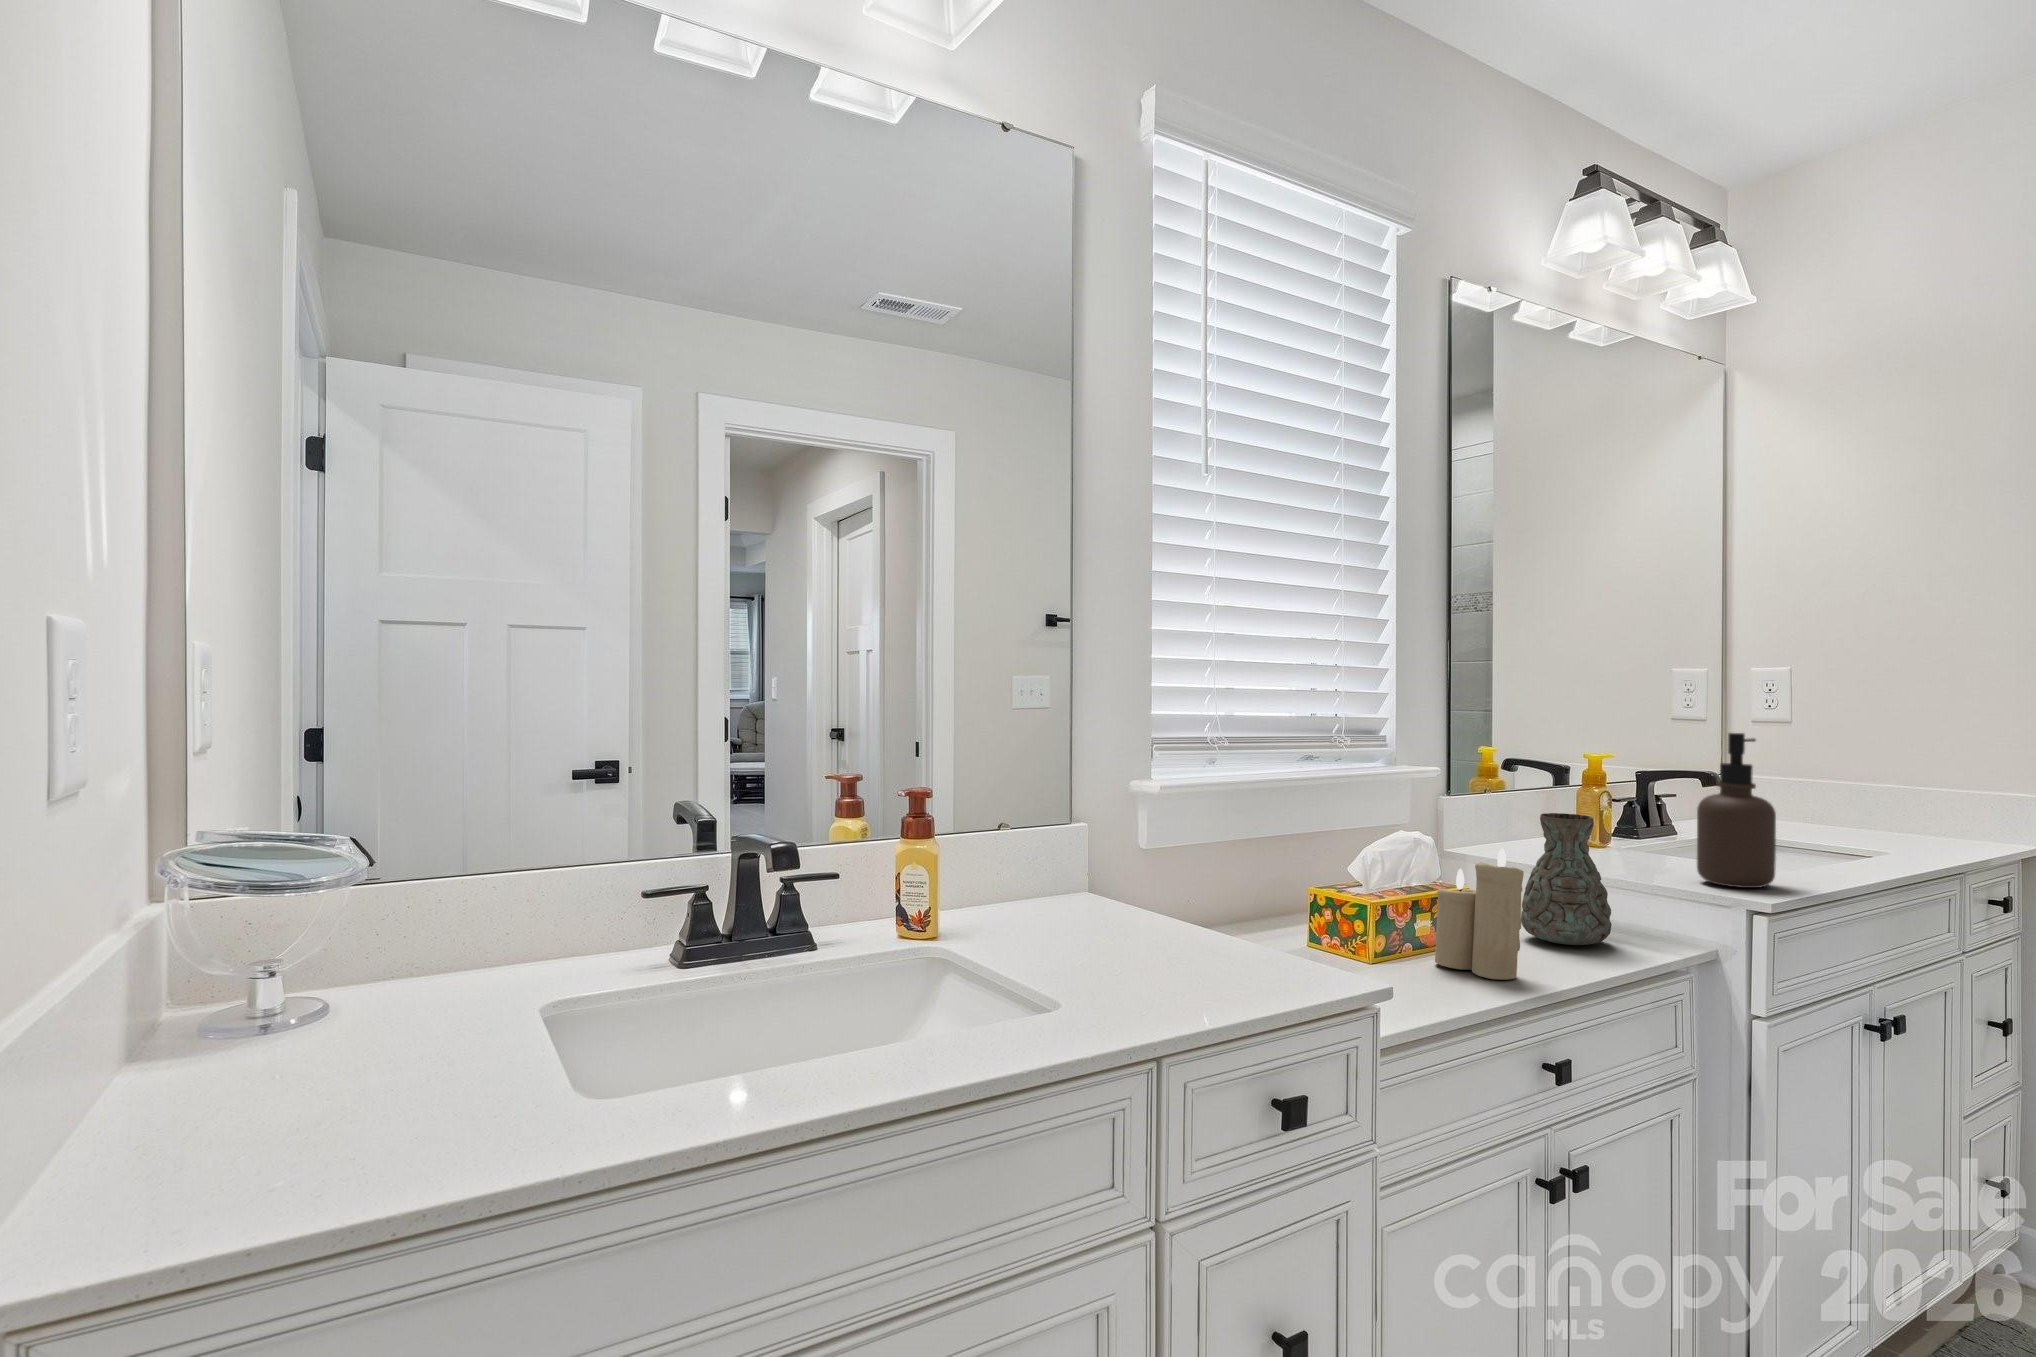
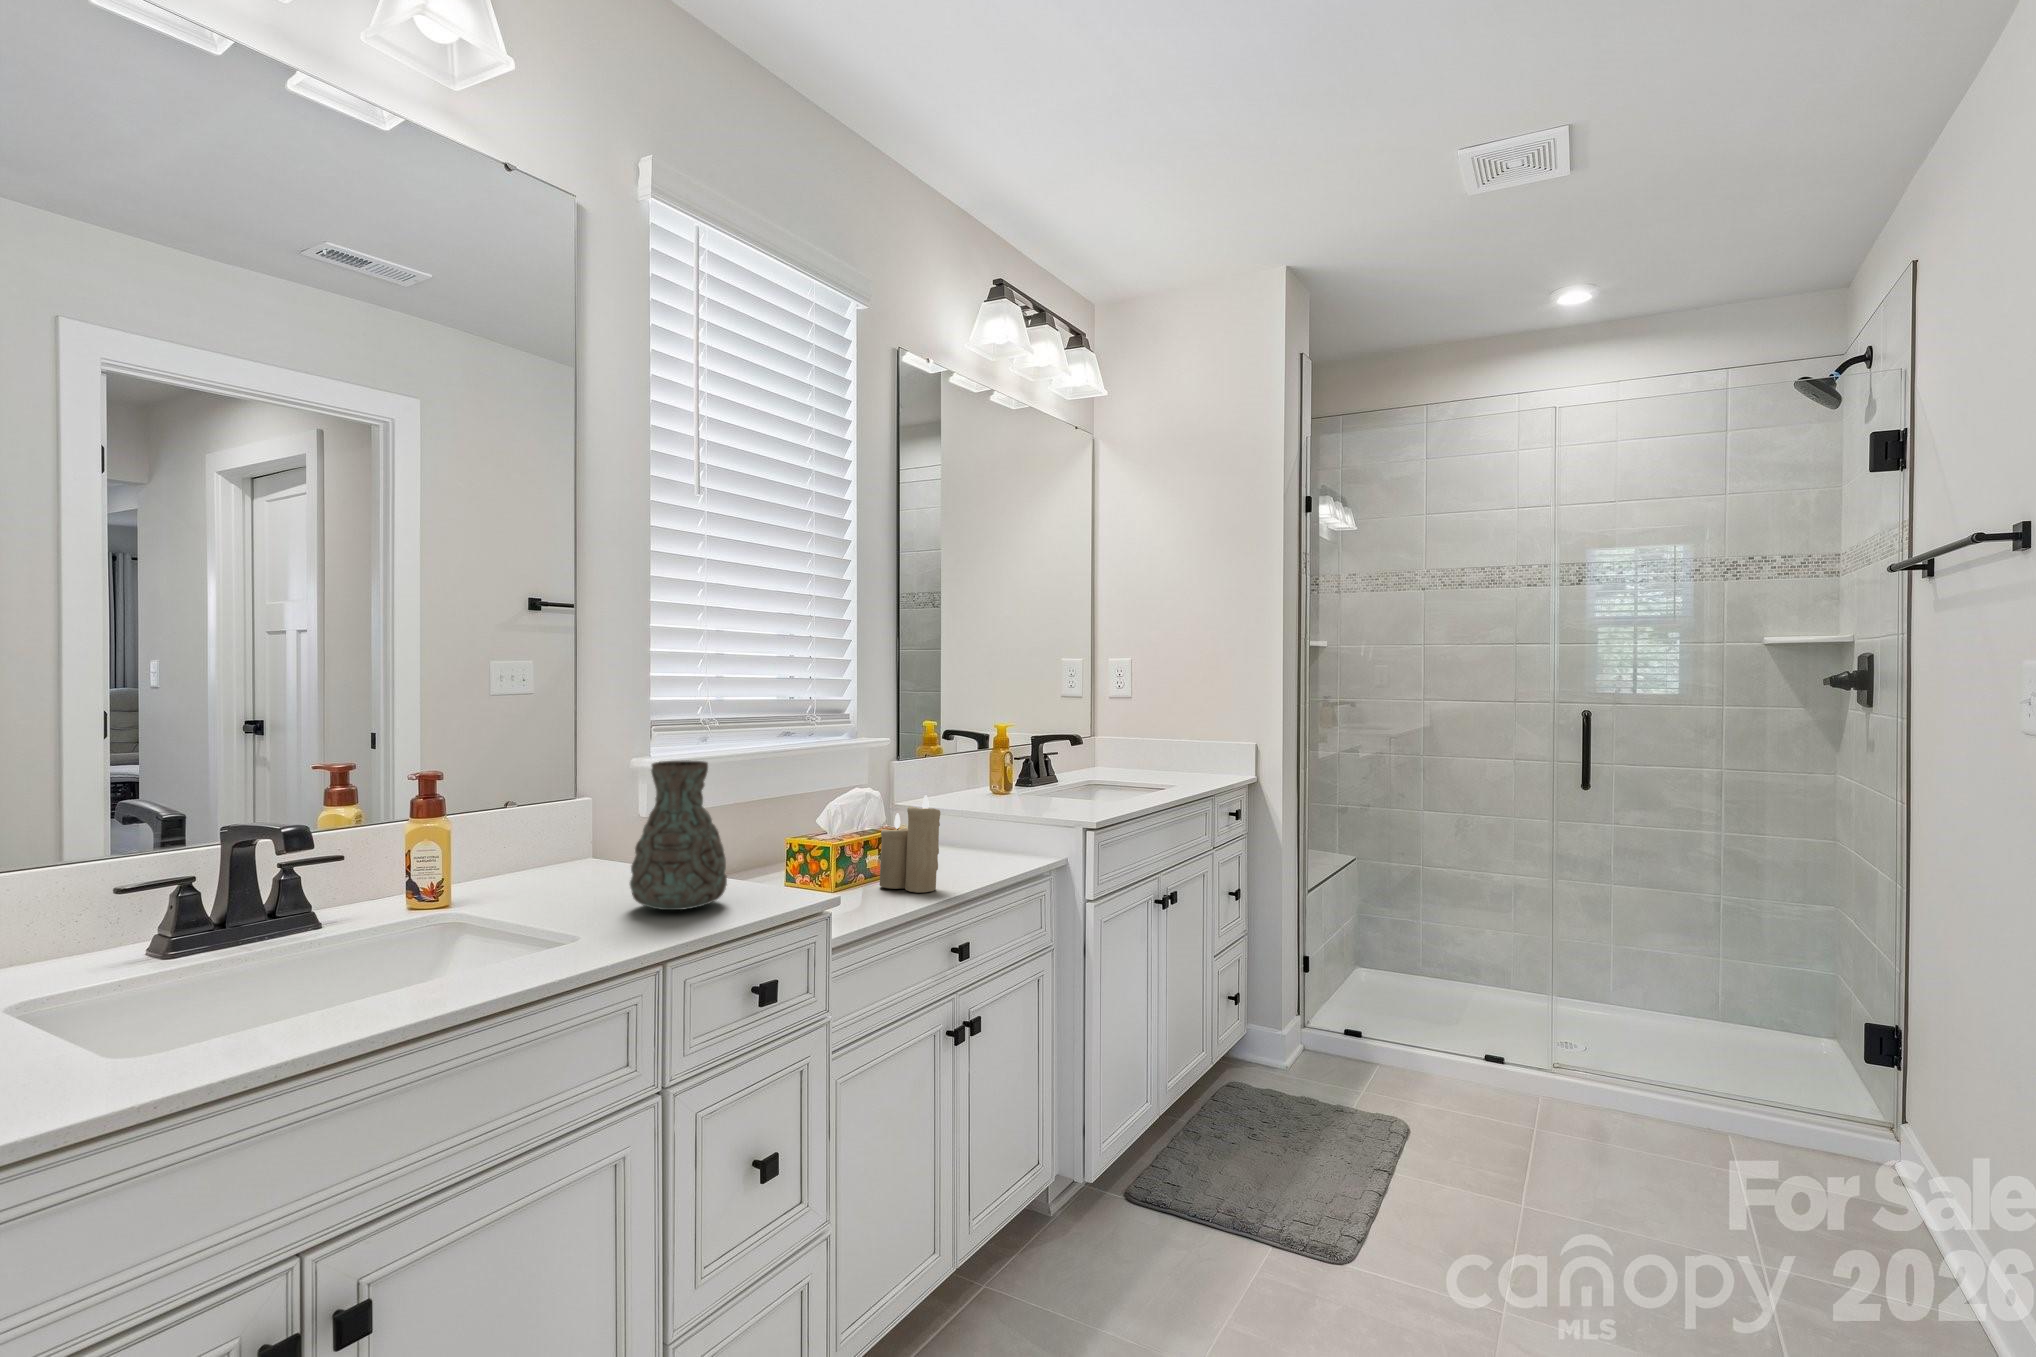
soap dispenser: present [1697,733,1776,888] -> none [1061,706,1107,814]
decorative vase: present [1521,813,1612,945] -> present [630,761,727,910]

